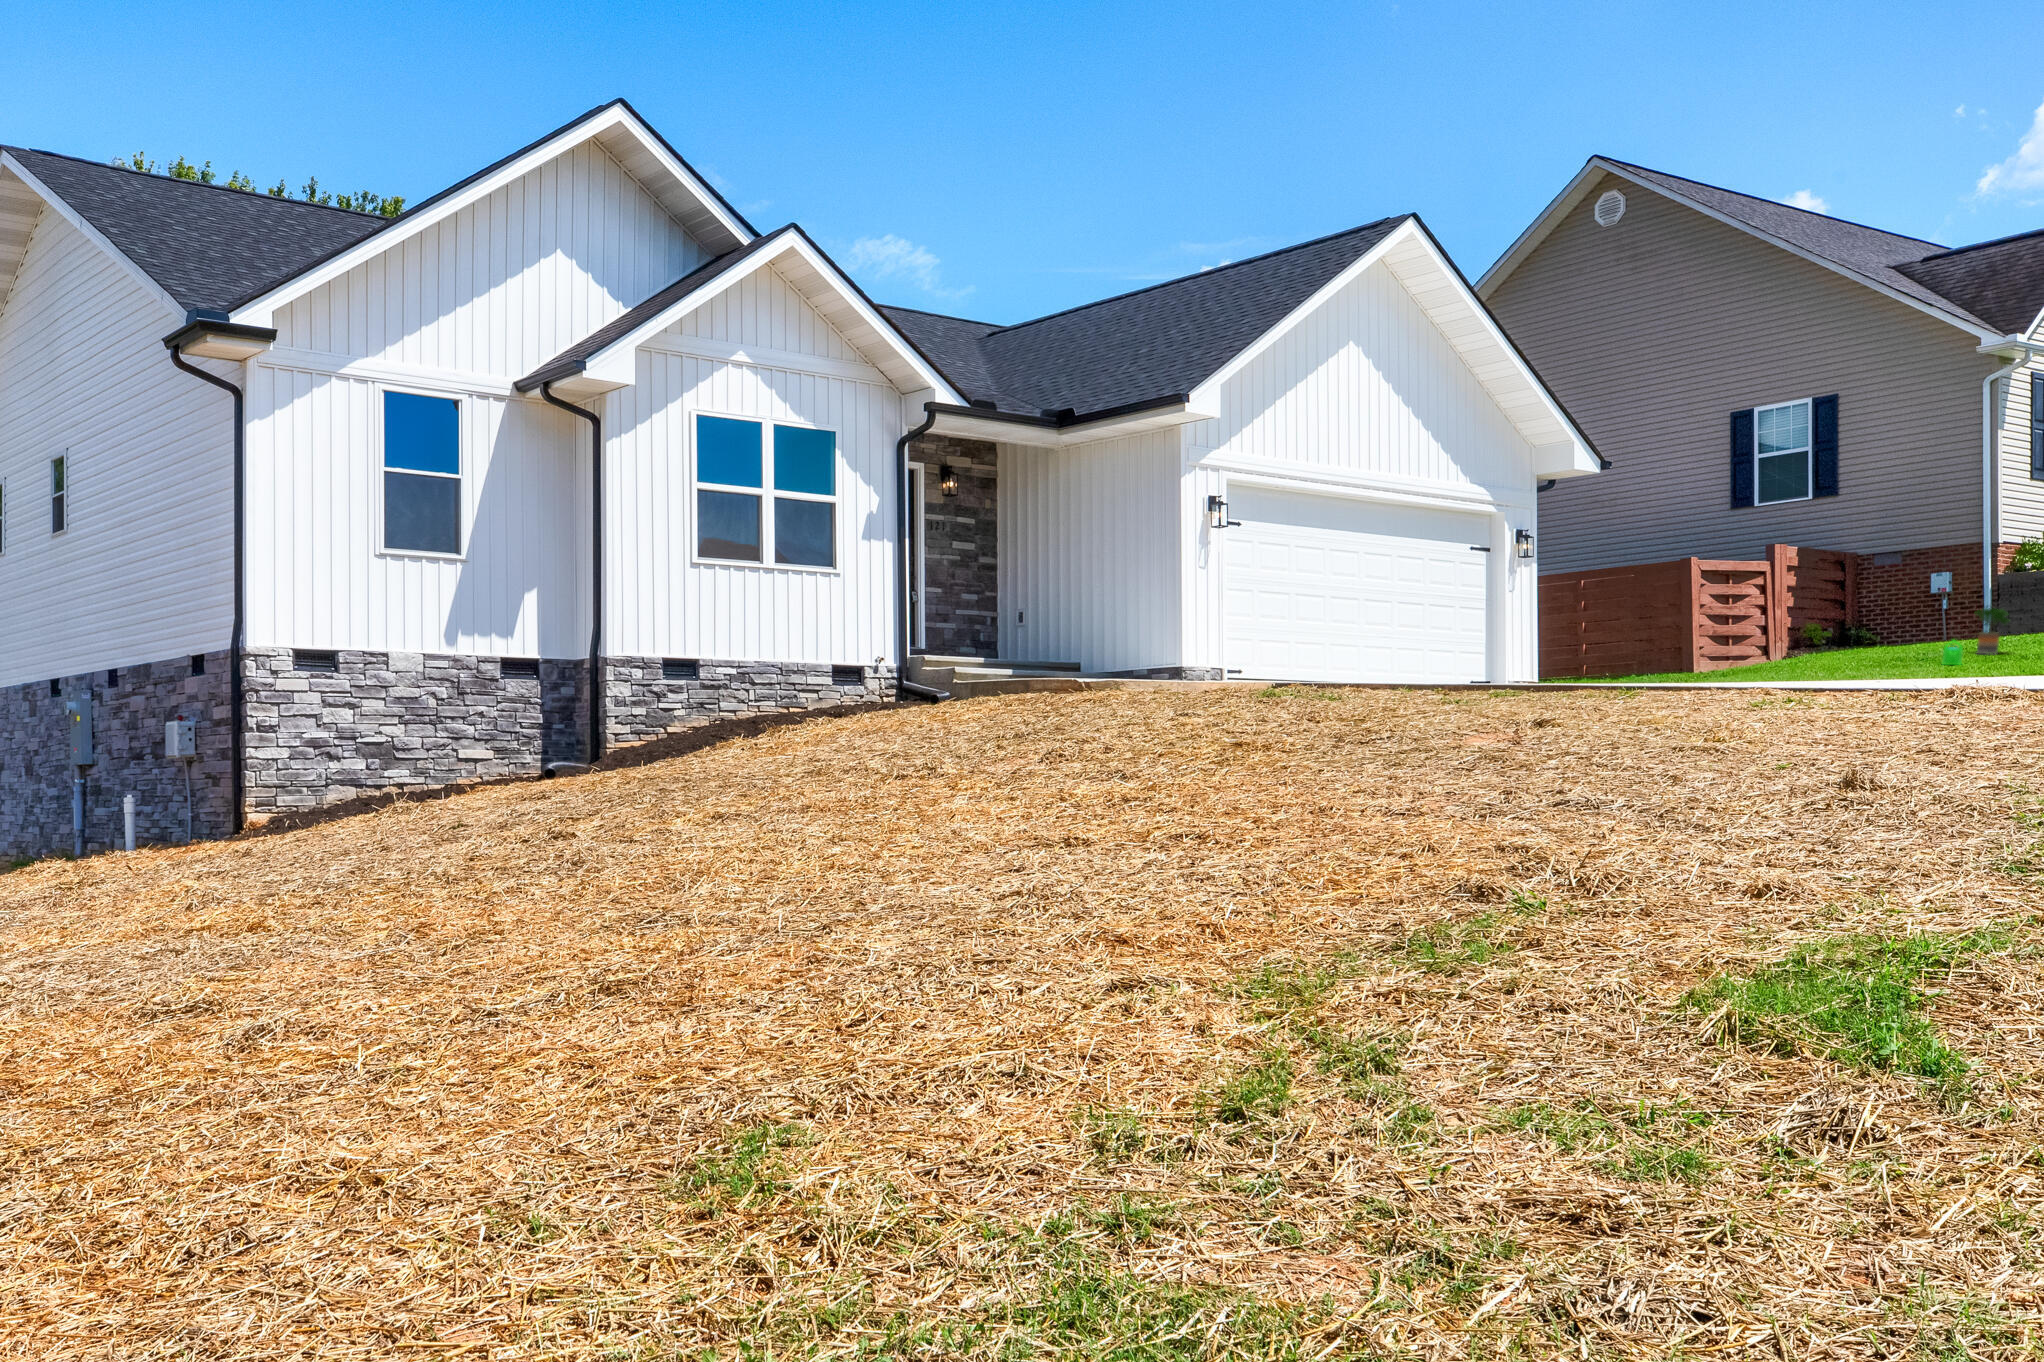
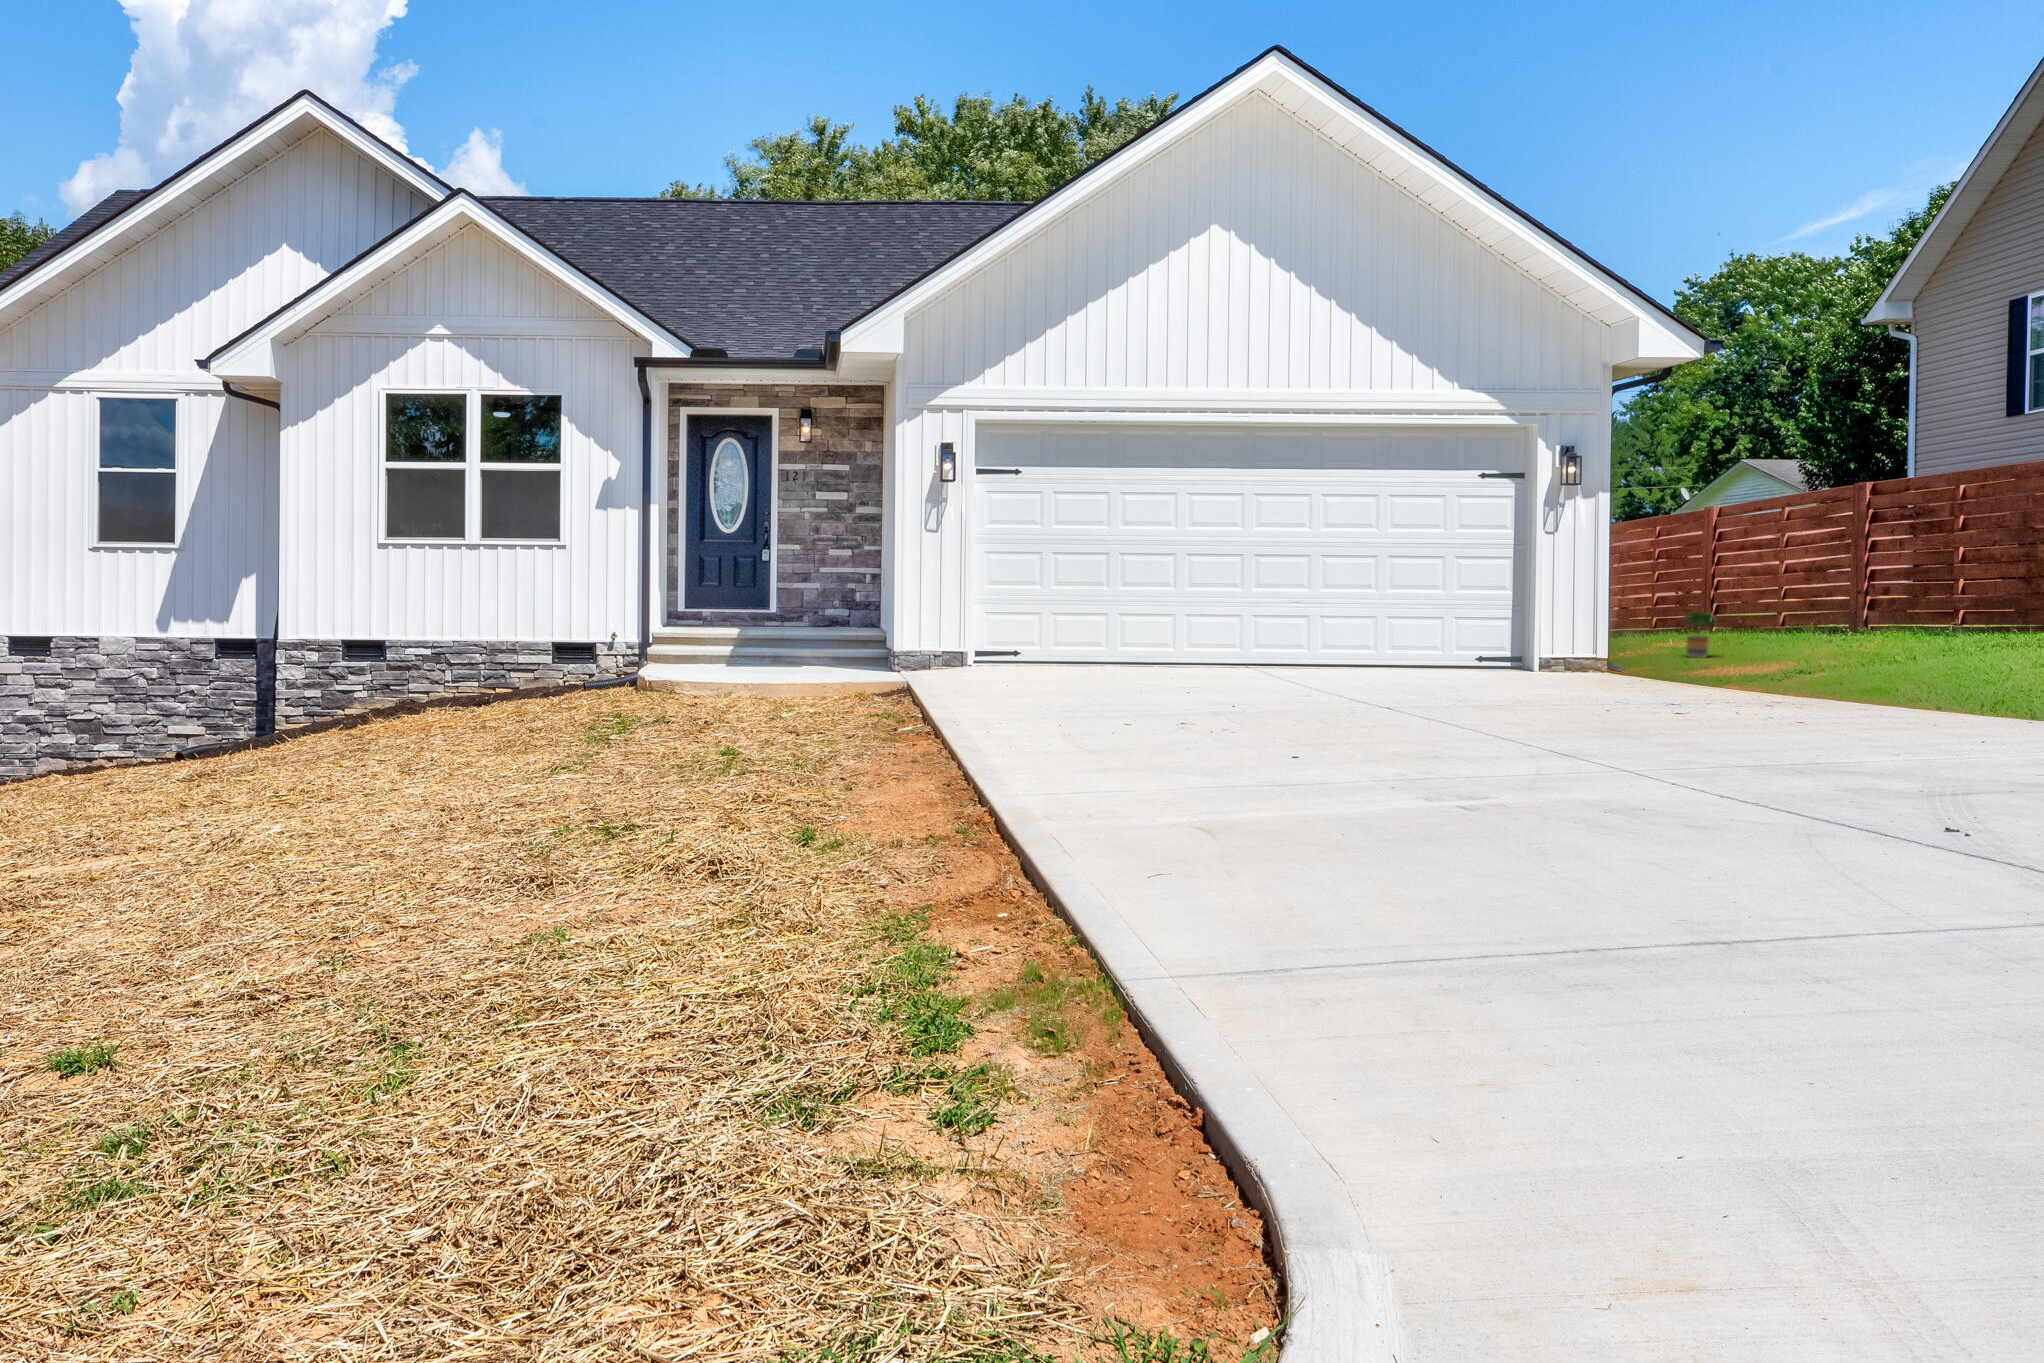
watering can: present [1942,640,1963,665] -> none [1642,642,1663,667]

